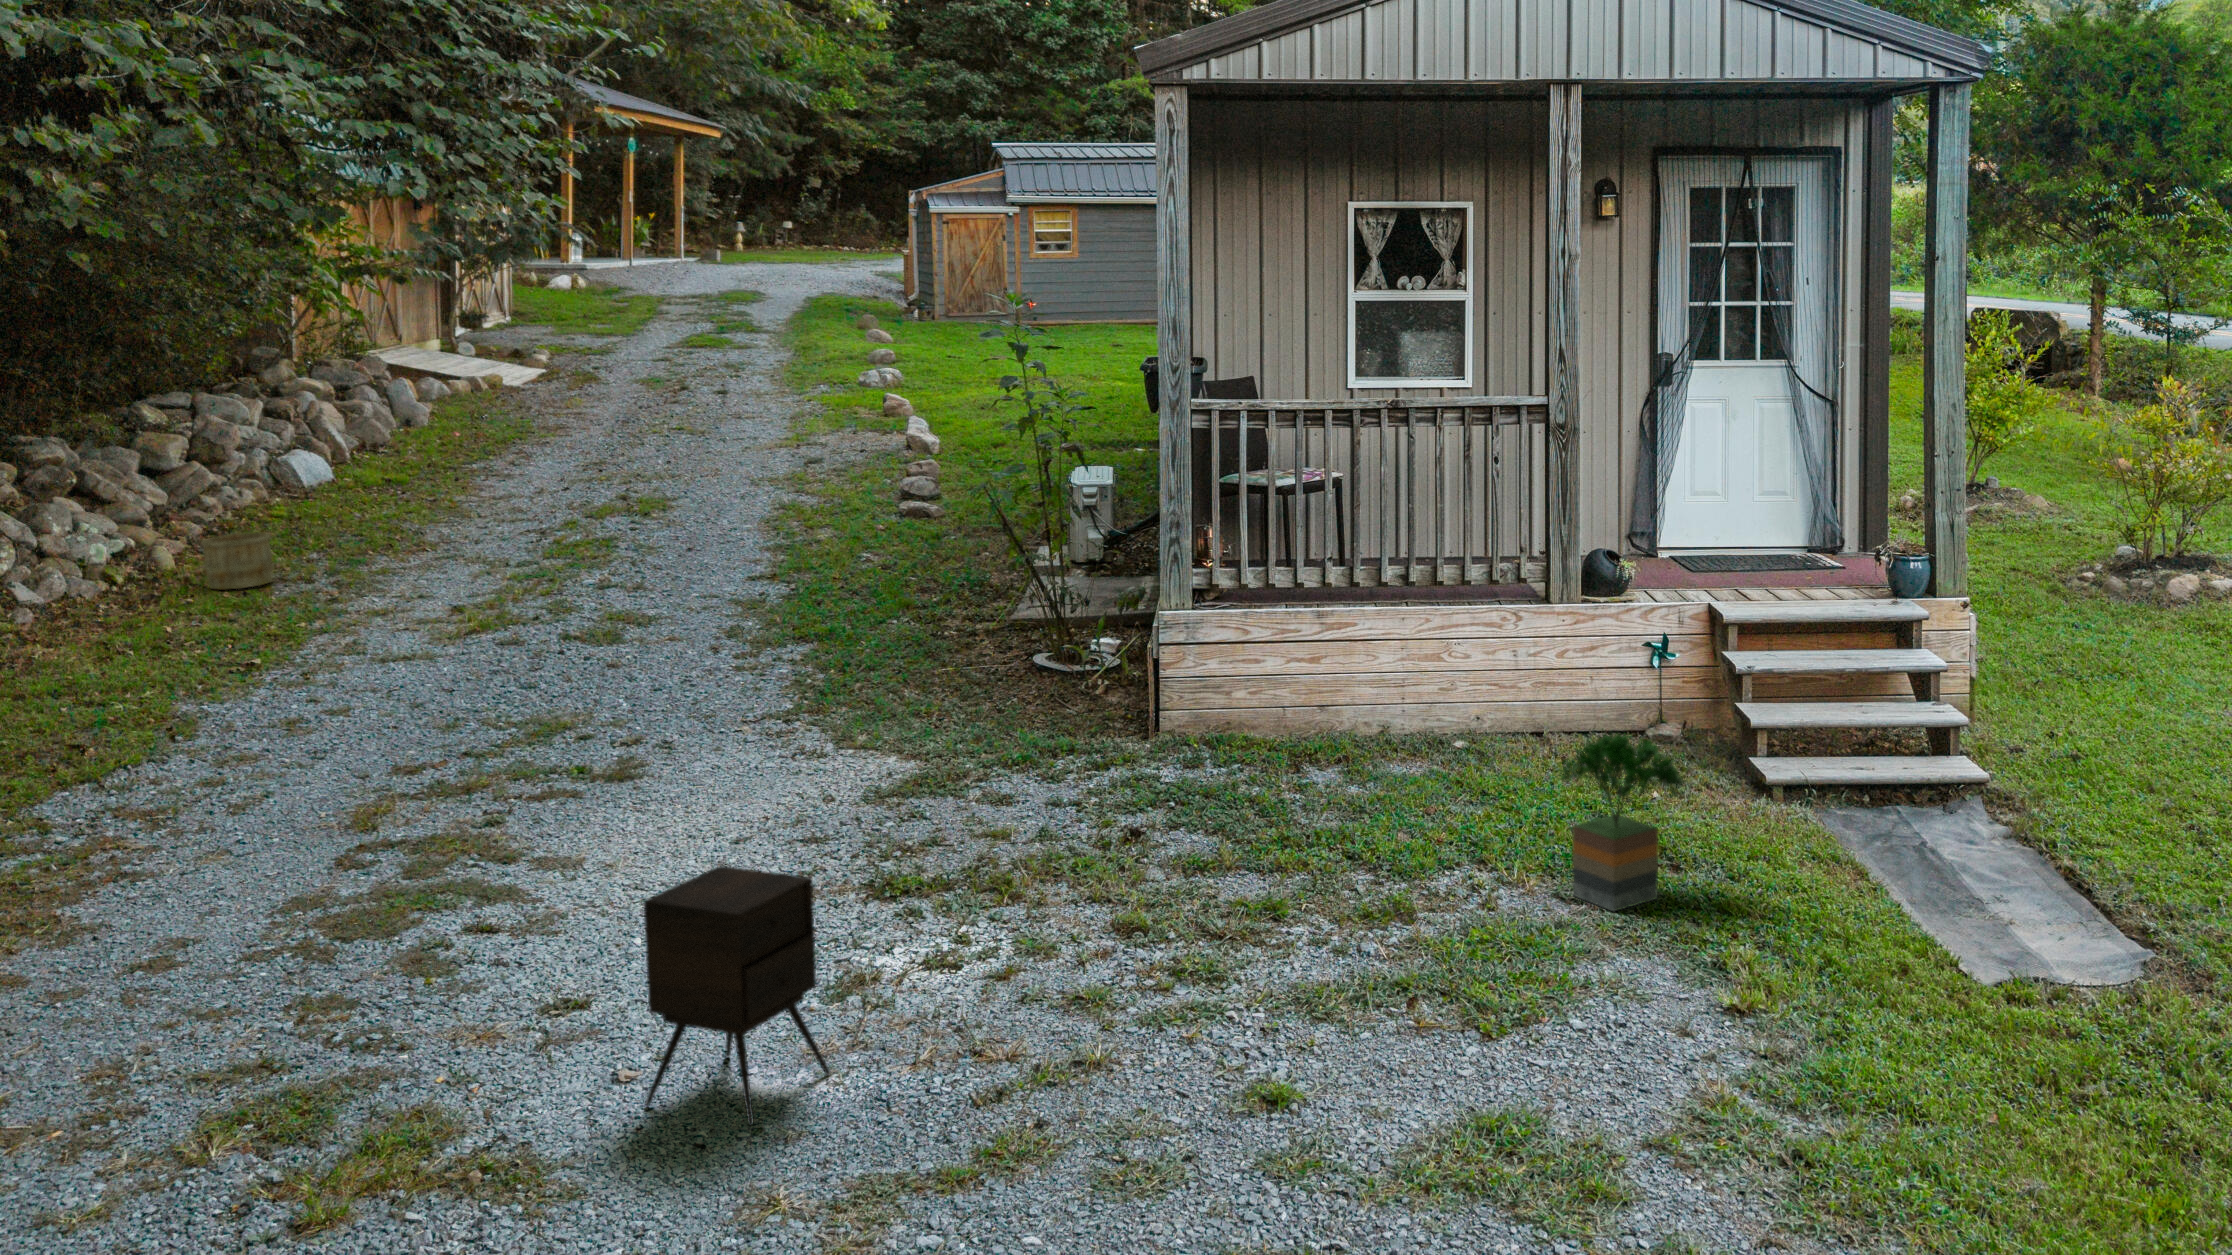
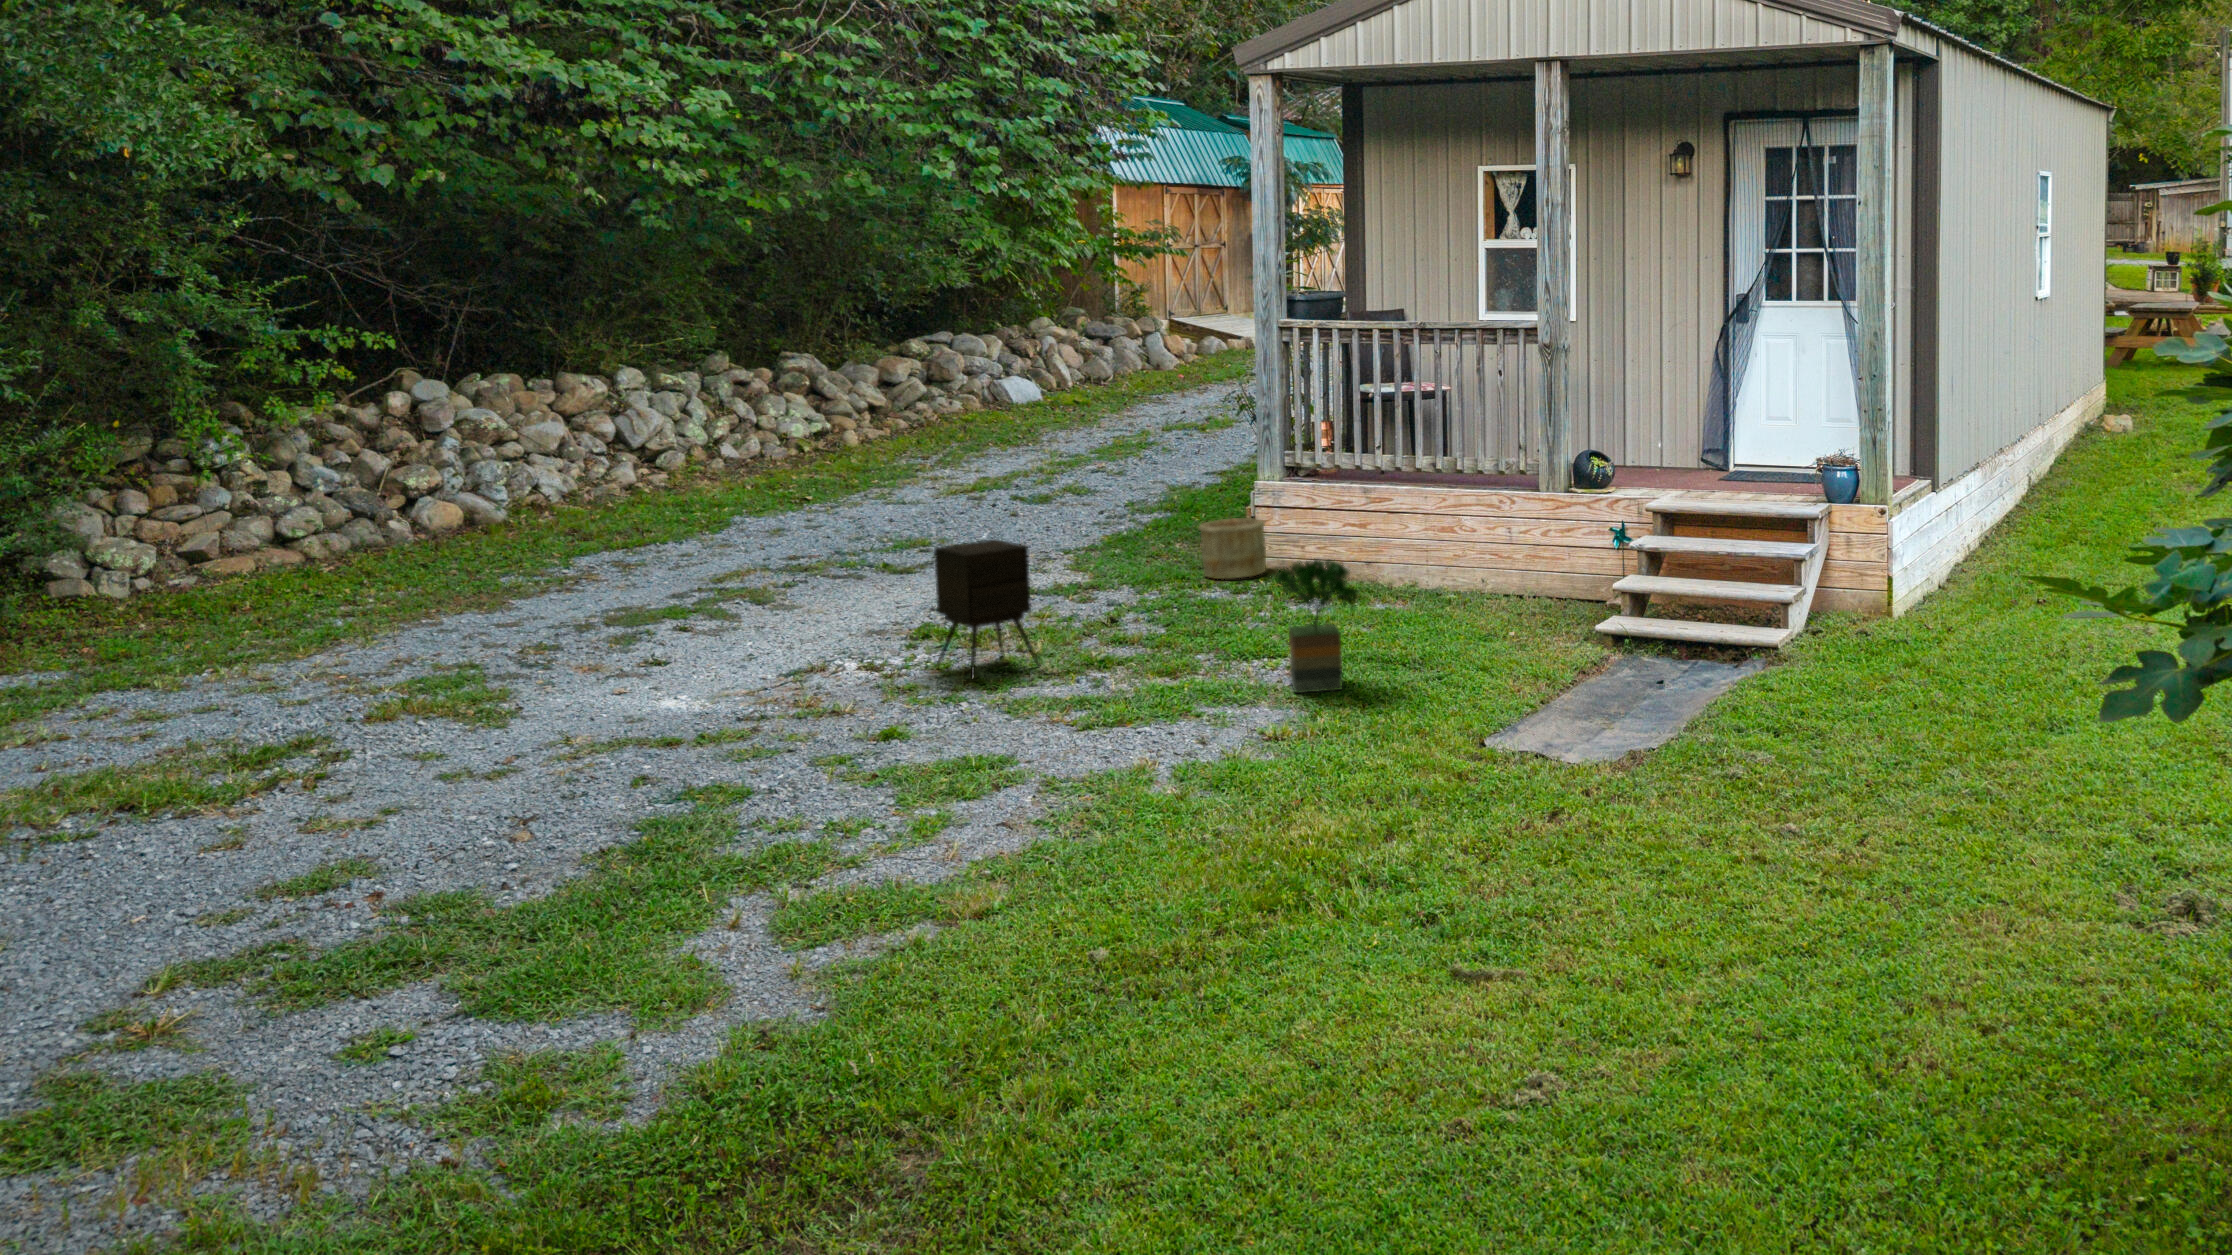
wooden bucket: present [202,532,273,590] -> present [1199,518,1266,579]
side table: present [644,866,830,1125] -> present [934,539,1039,678]

